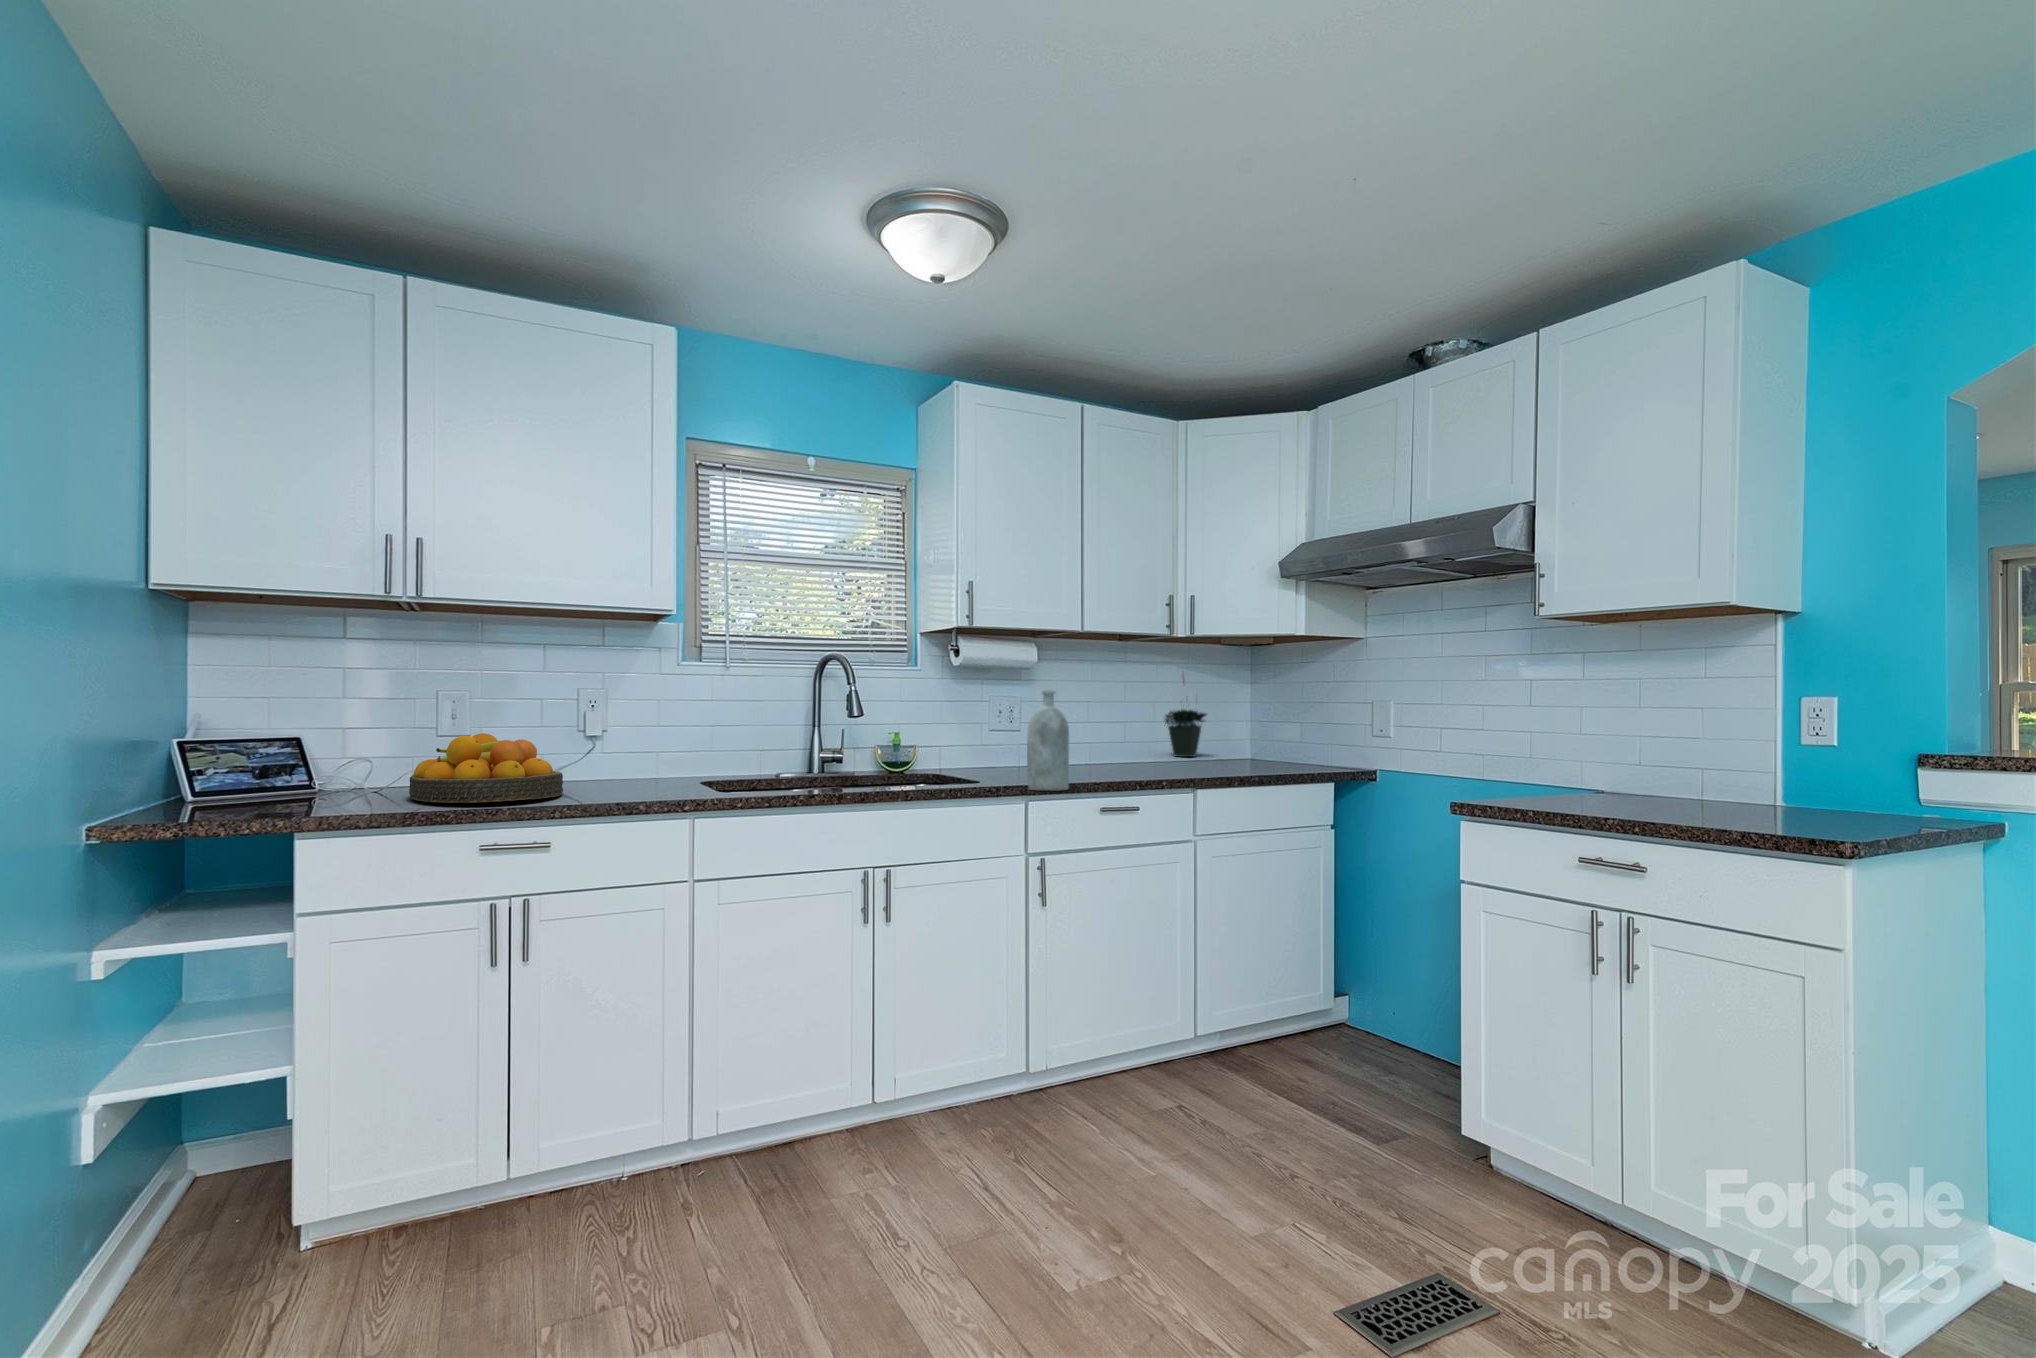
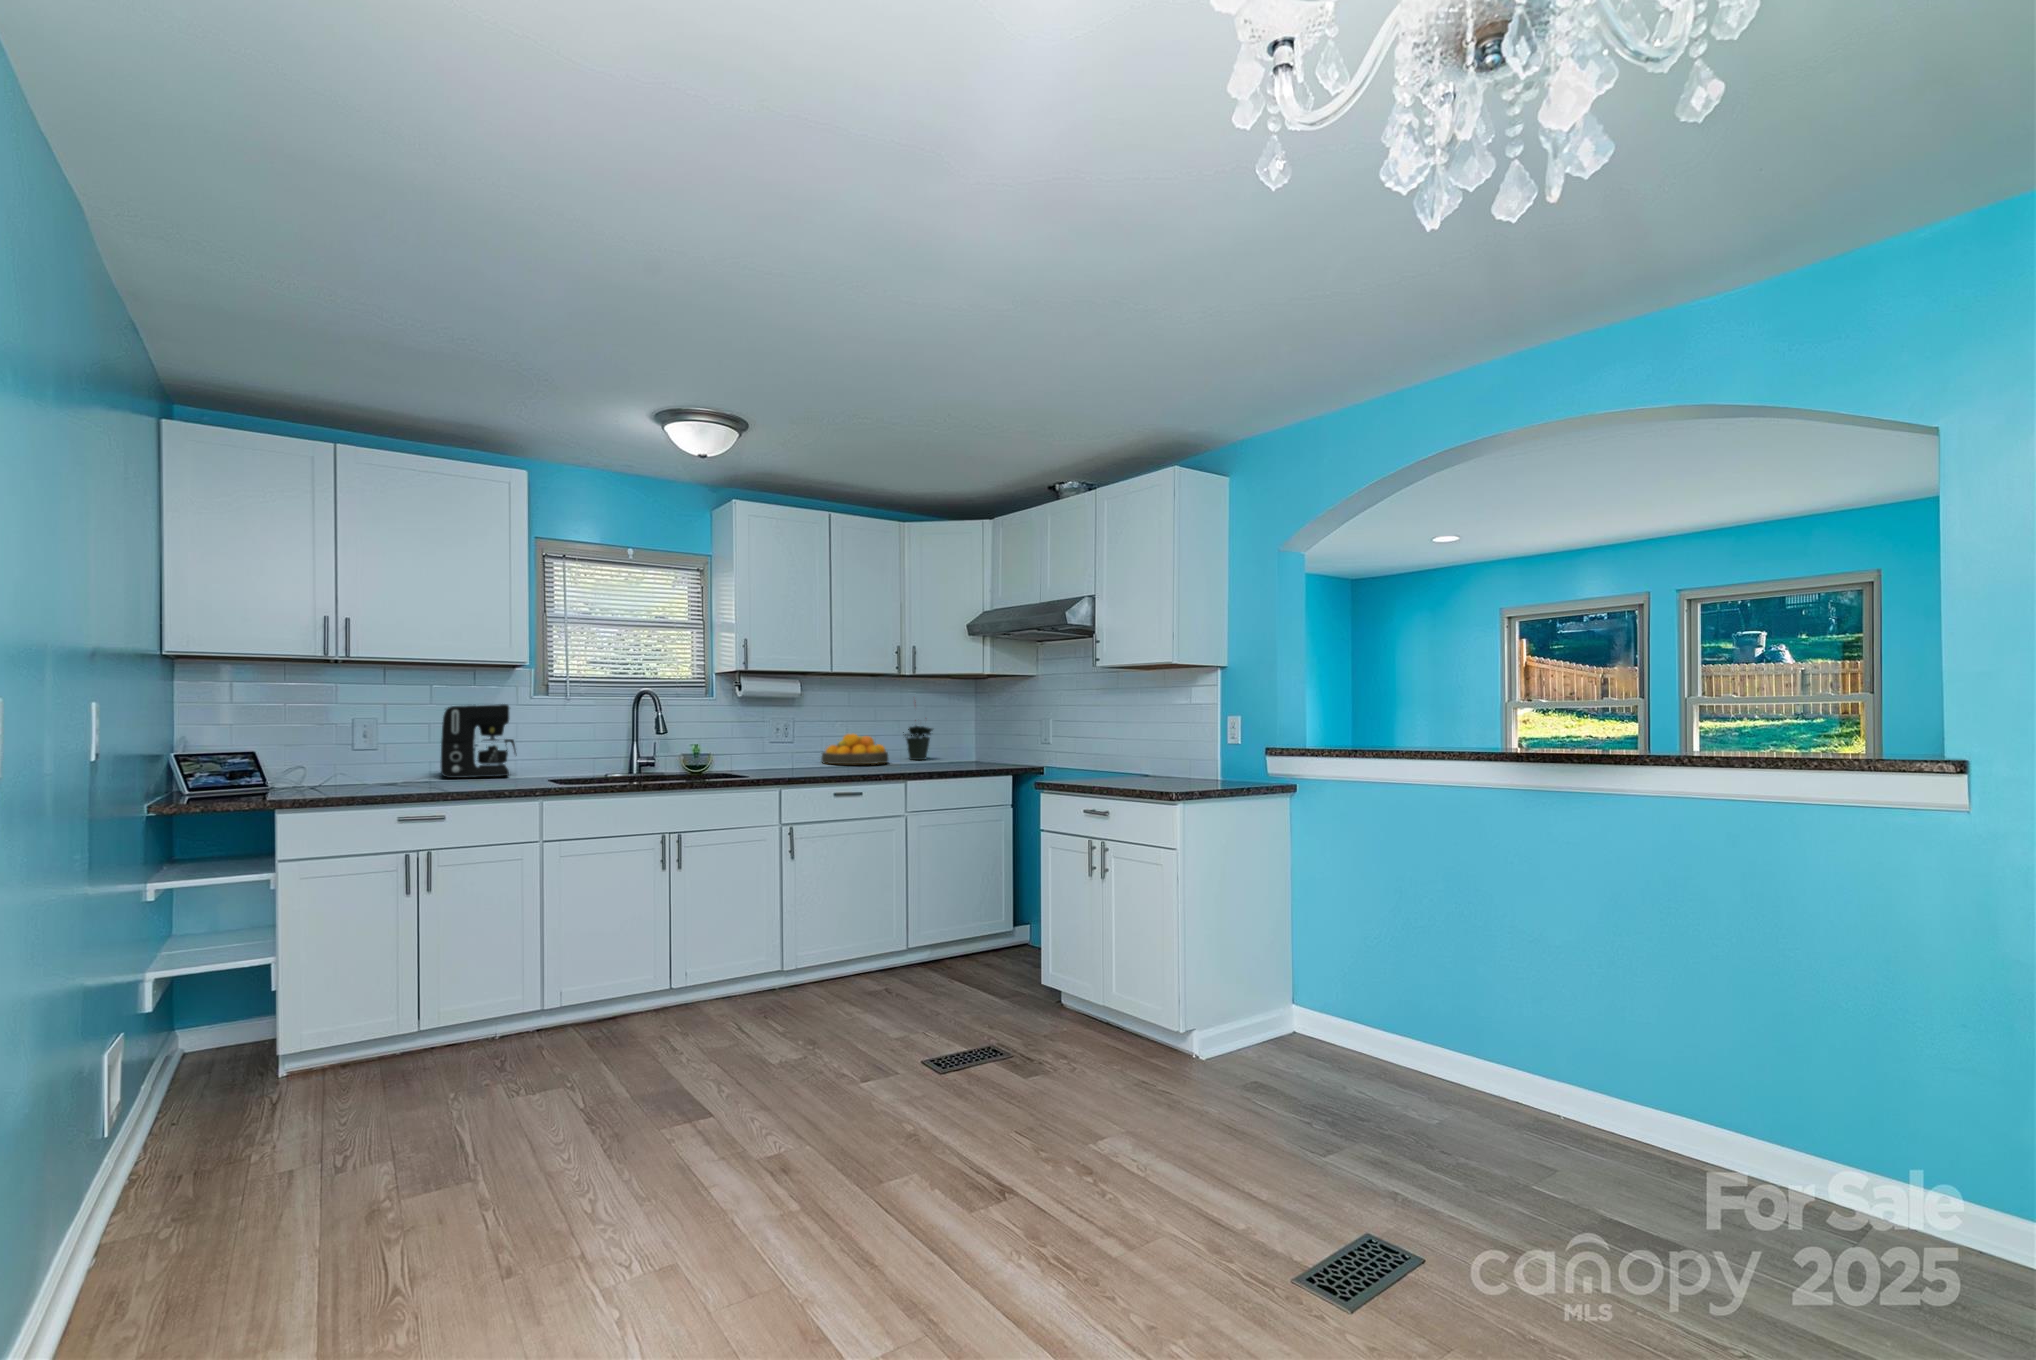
coffee maker: none [556,674,658,778] -> present [441,704,516,778]
bottle: present [1027,690,1069,791] -> none [782,714,812,782]
fruit bowl: present [409,733,563,803] -> present [822,734,888,764]

